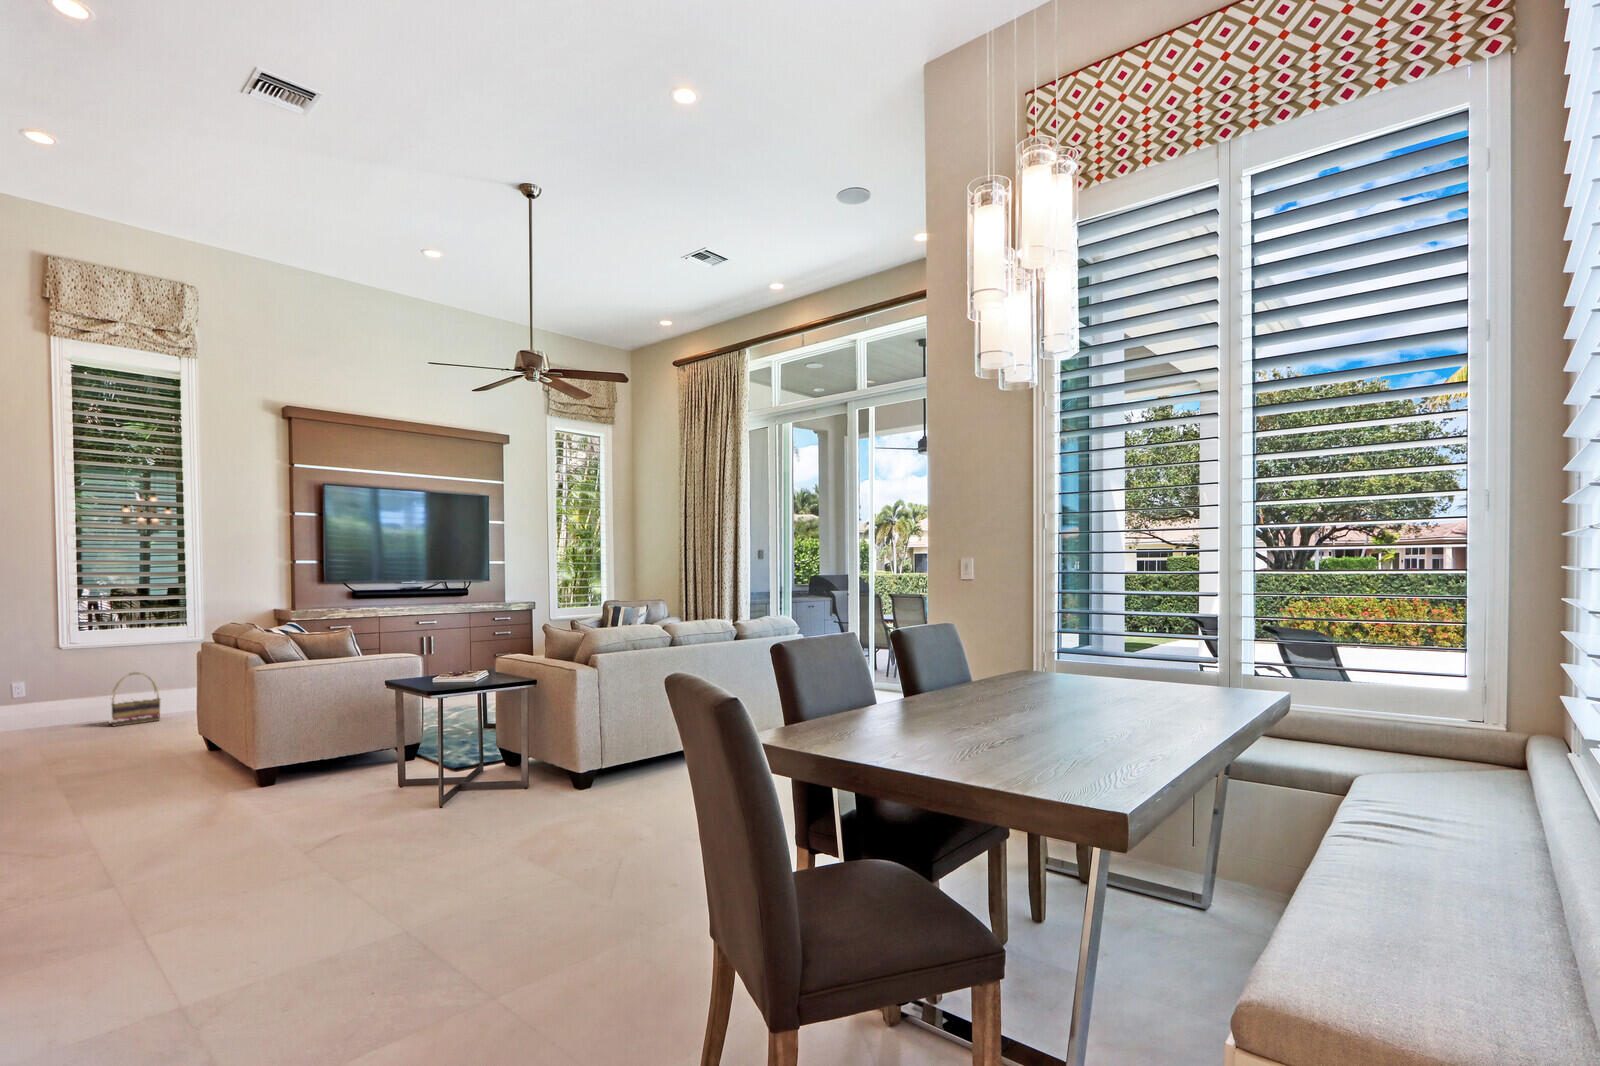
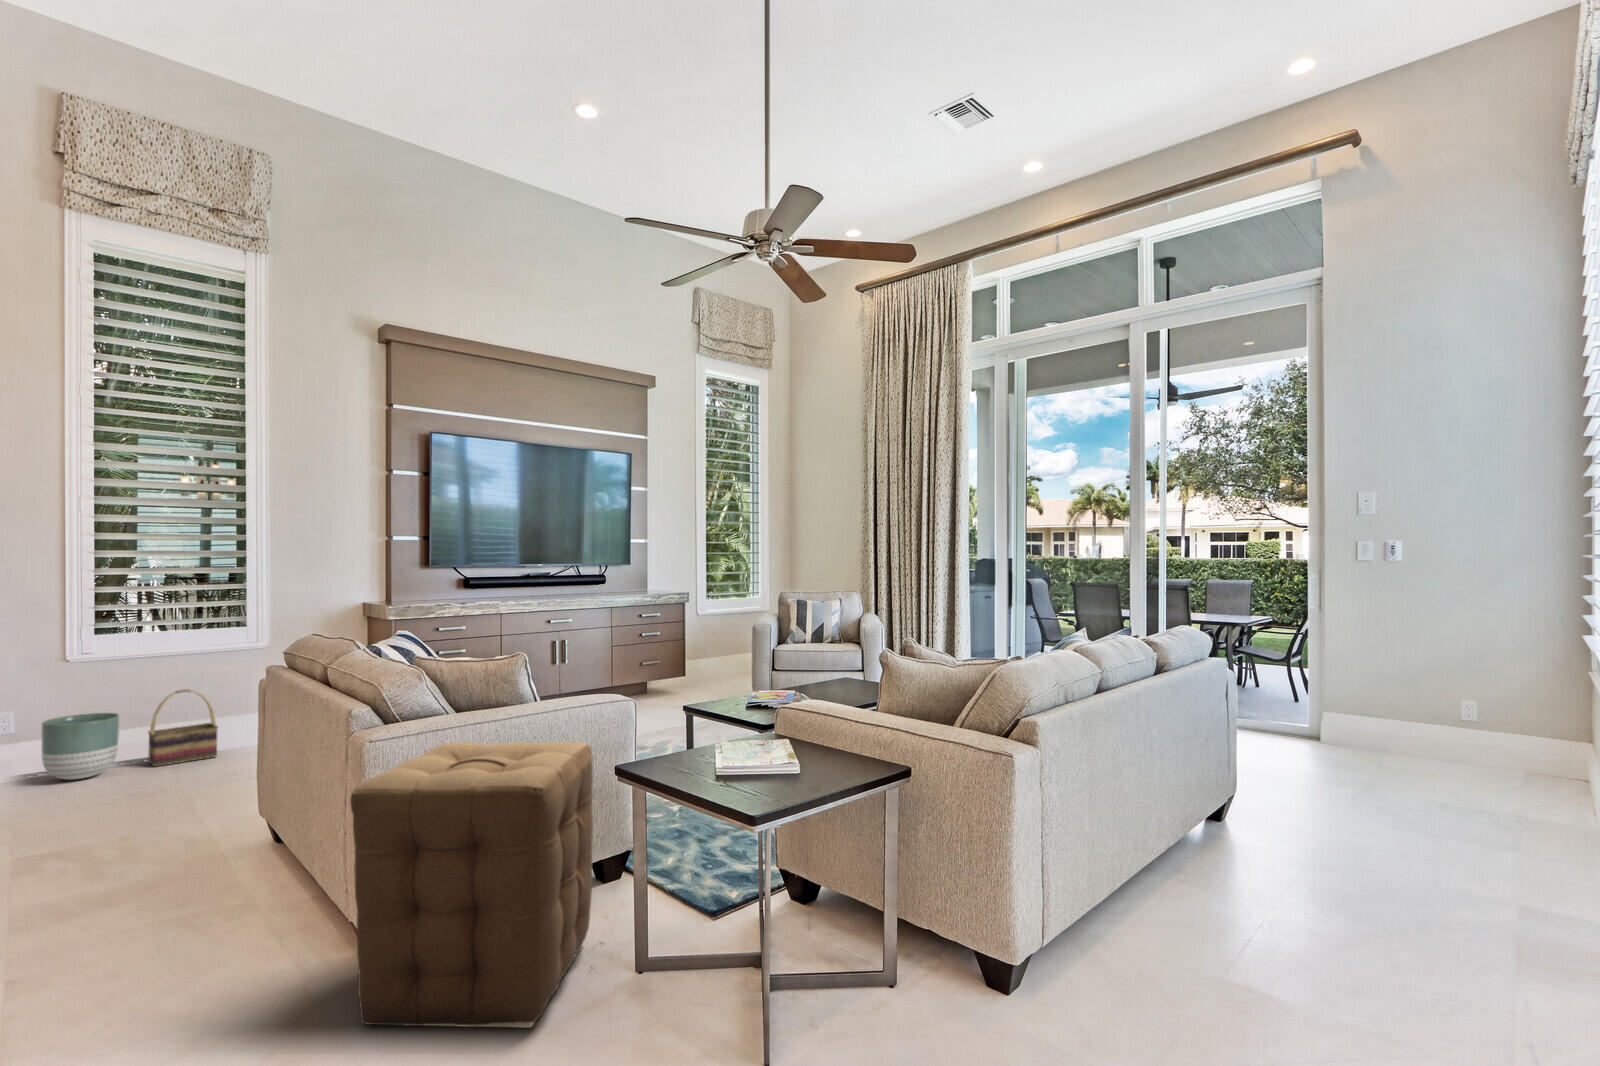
ottoman: none [243,671,386,809] -> present [350,742,593,1028]
planter: none [33,689,89,734] -> present [42,713,119,780]

